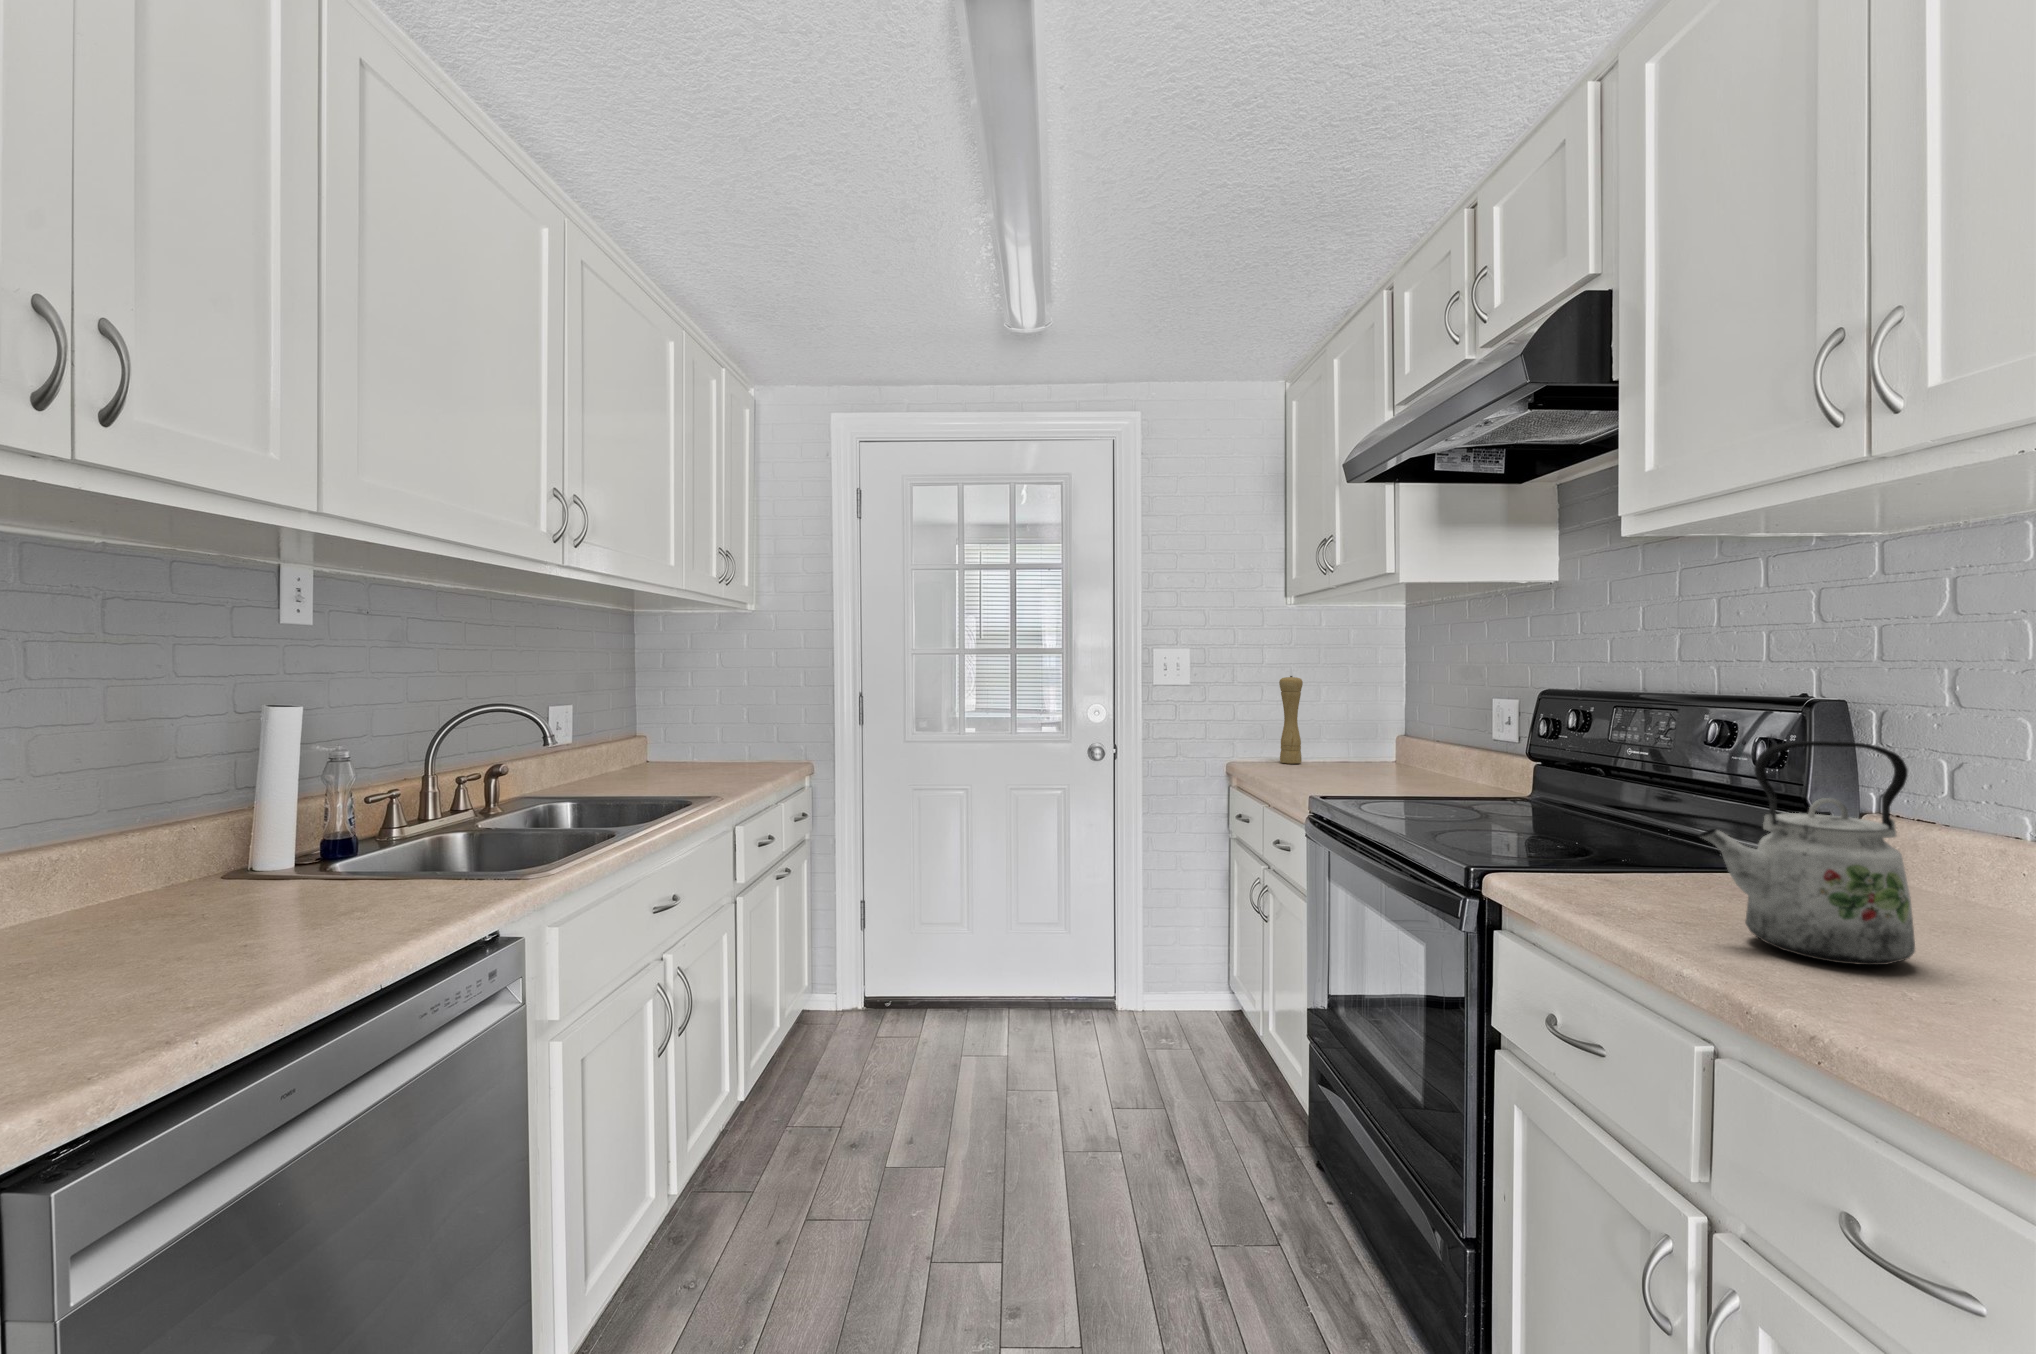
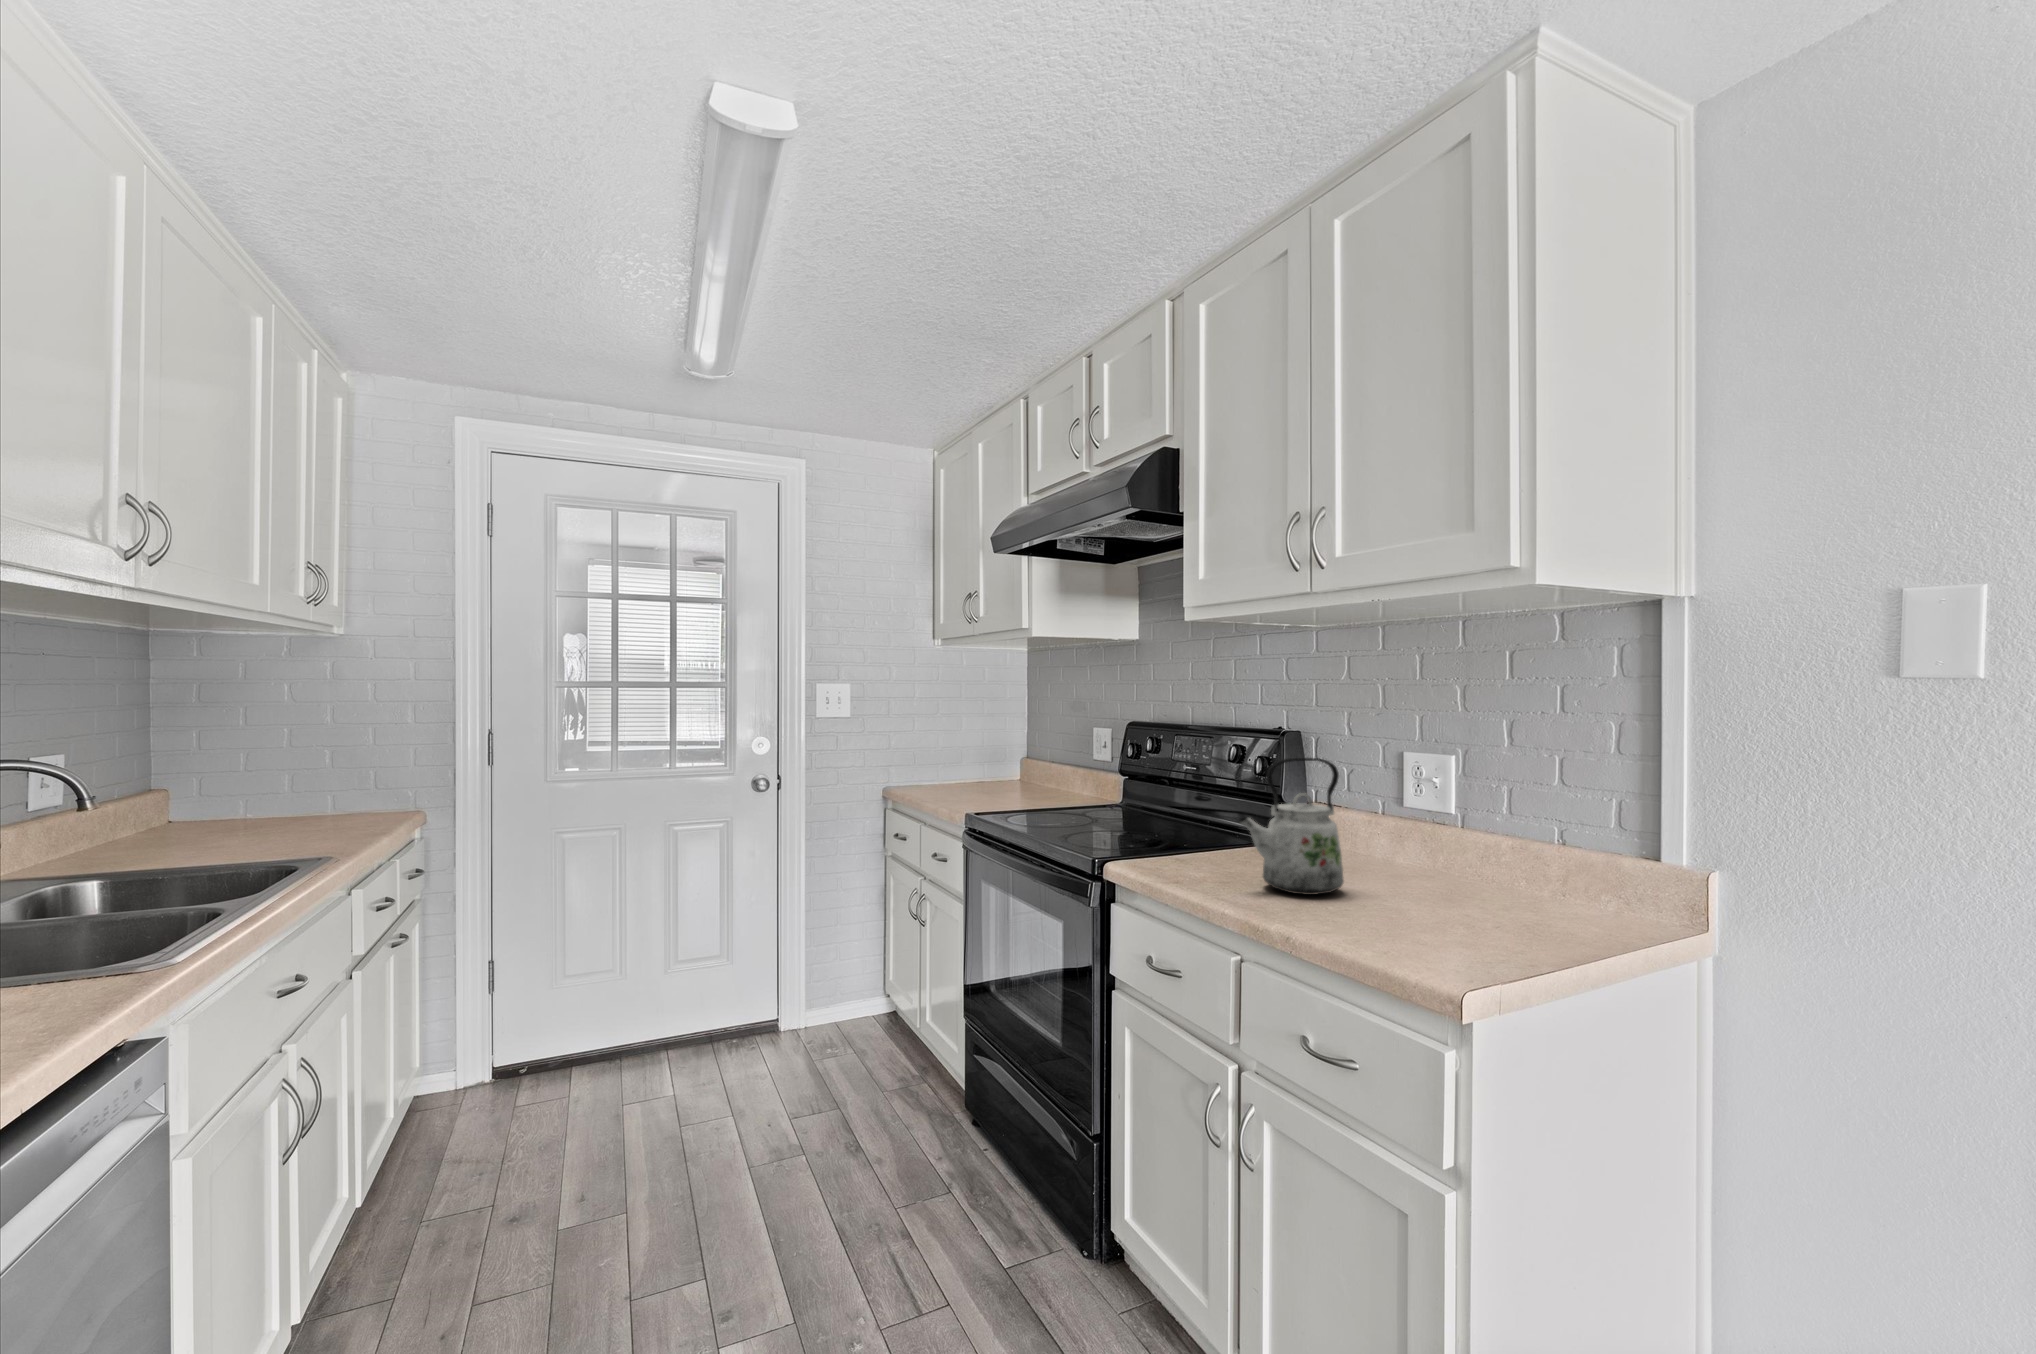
pepper mill: present [1279,676,1303,764] -> none [925,709,945,786]

